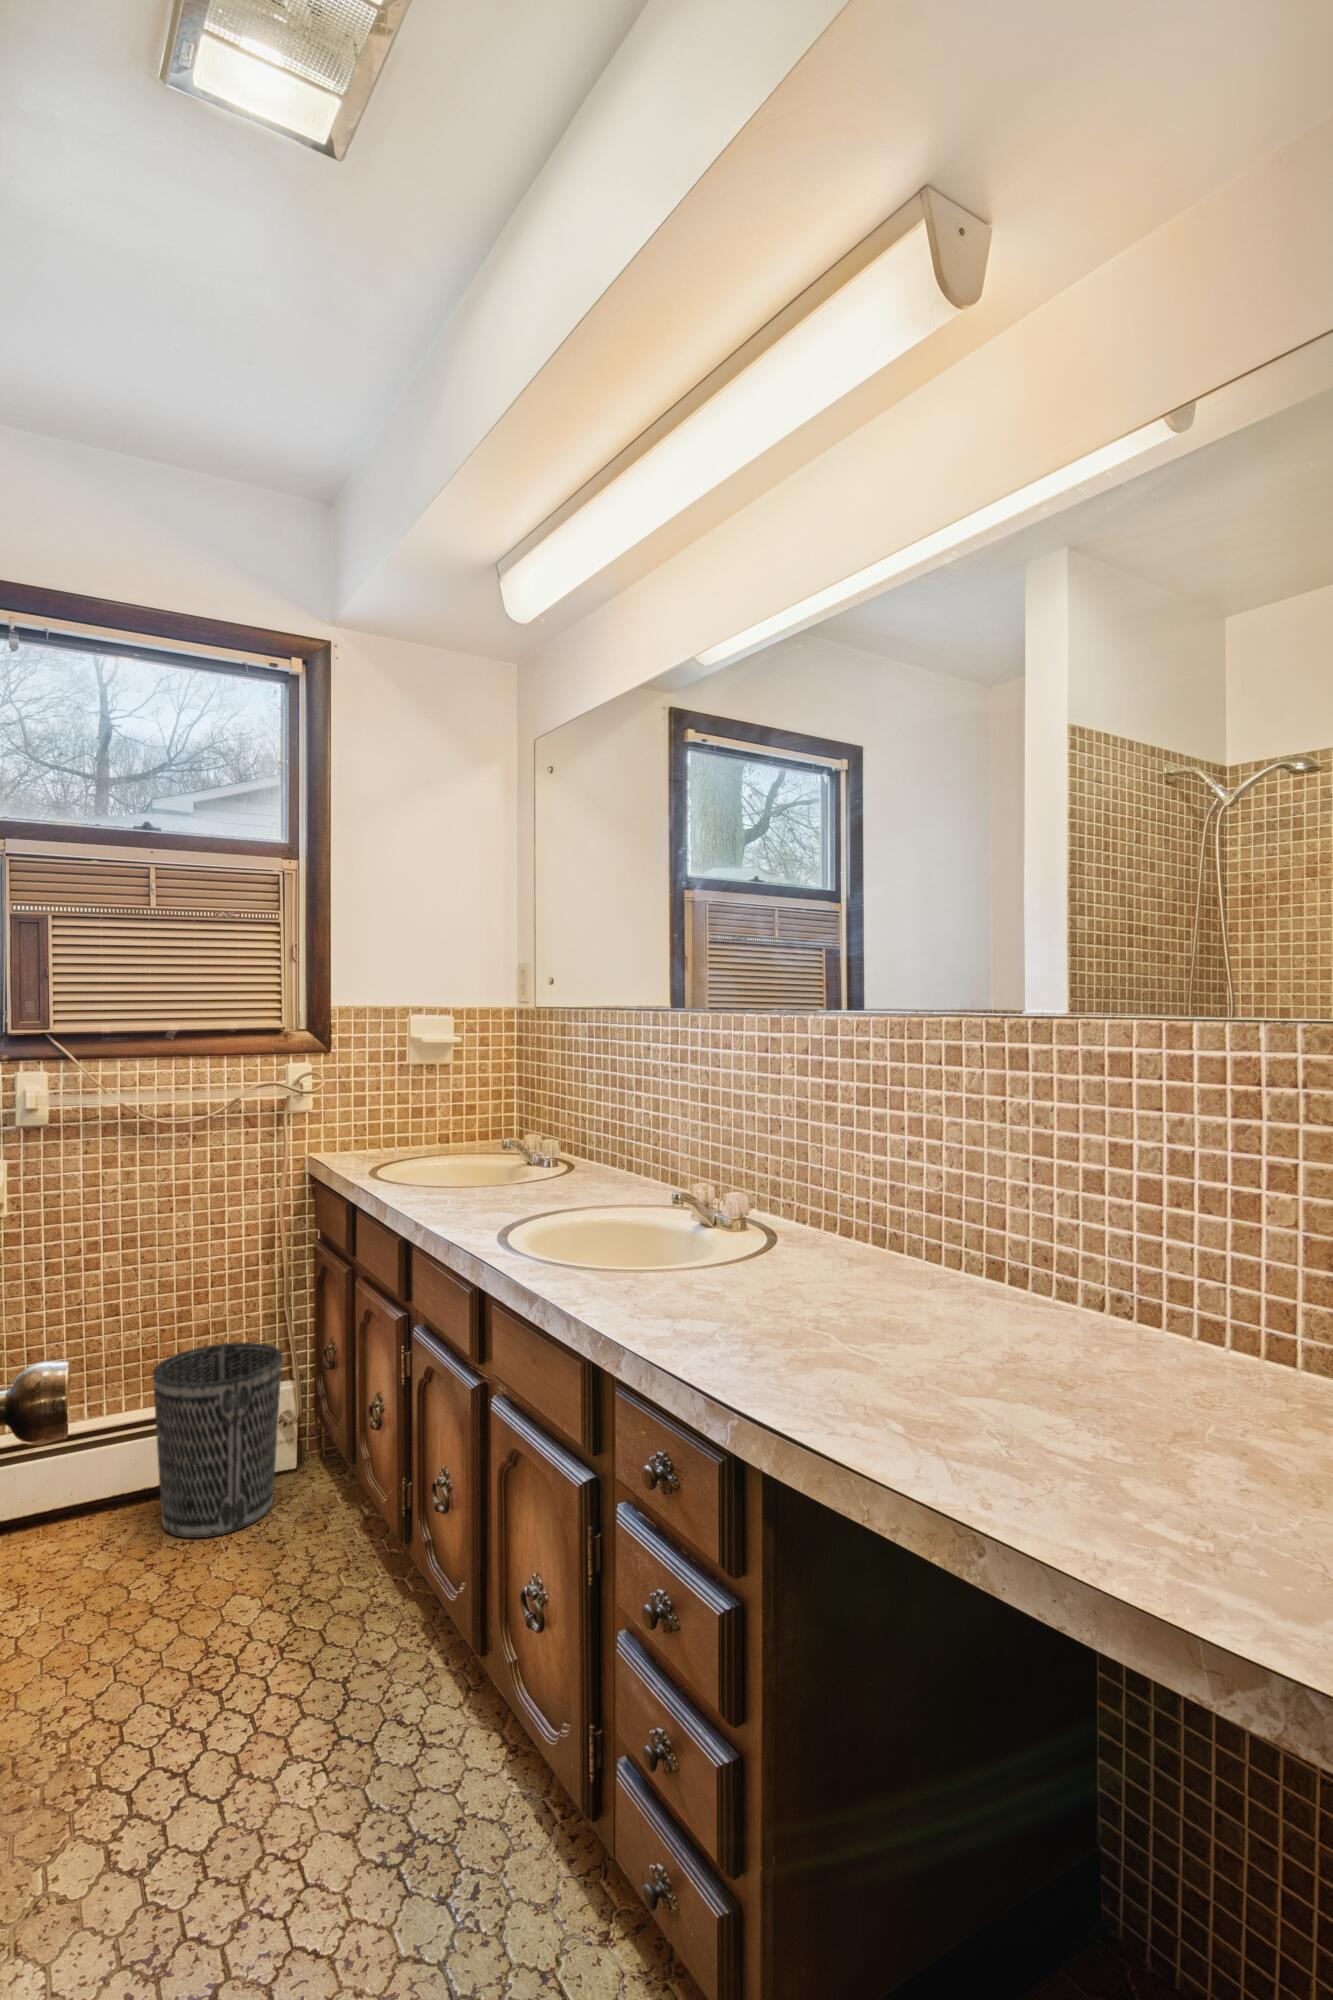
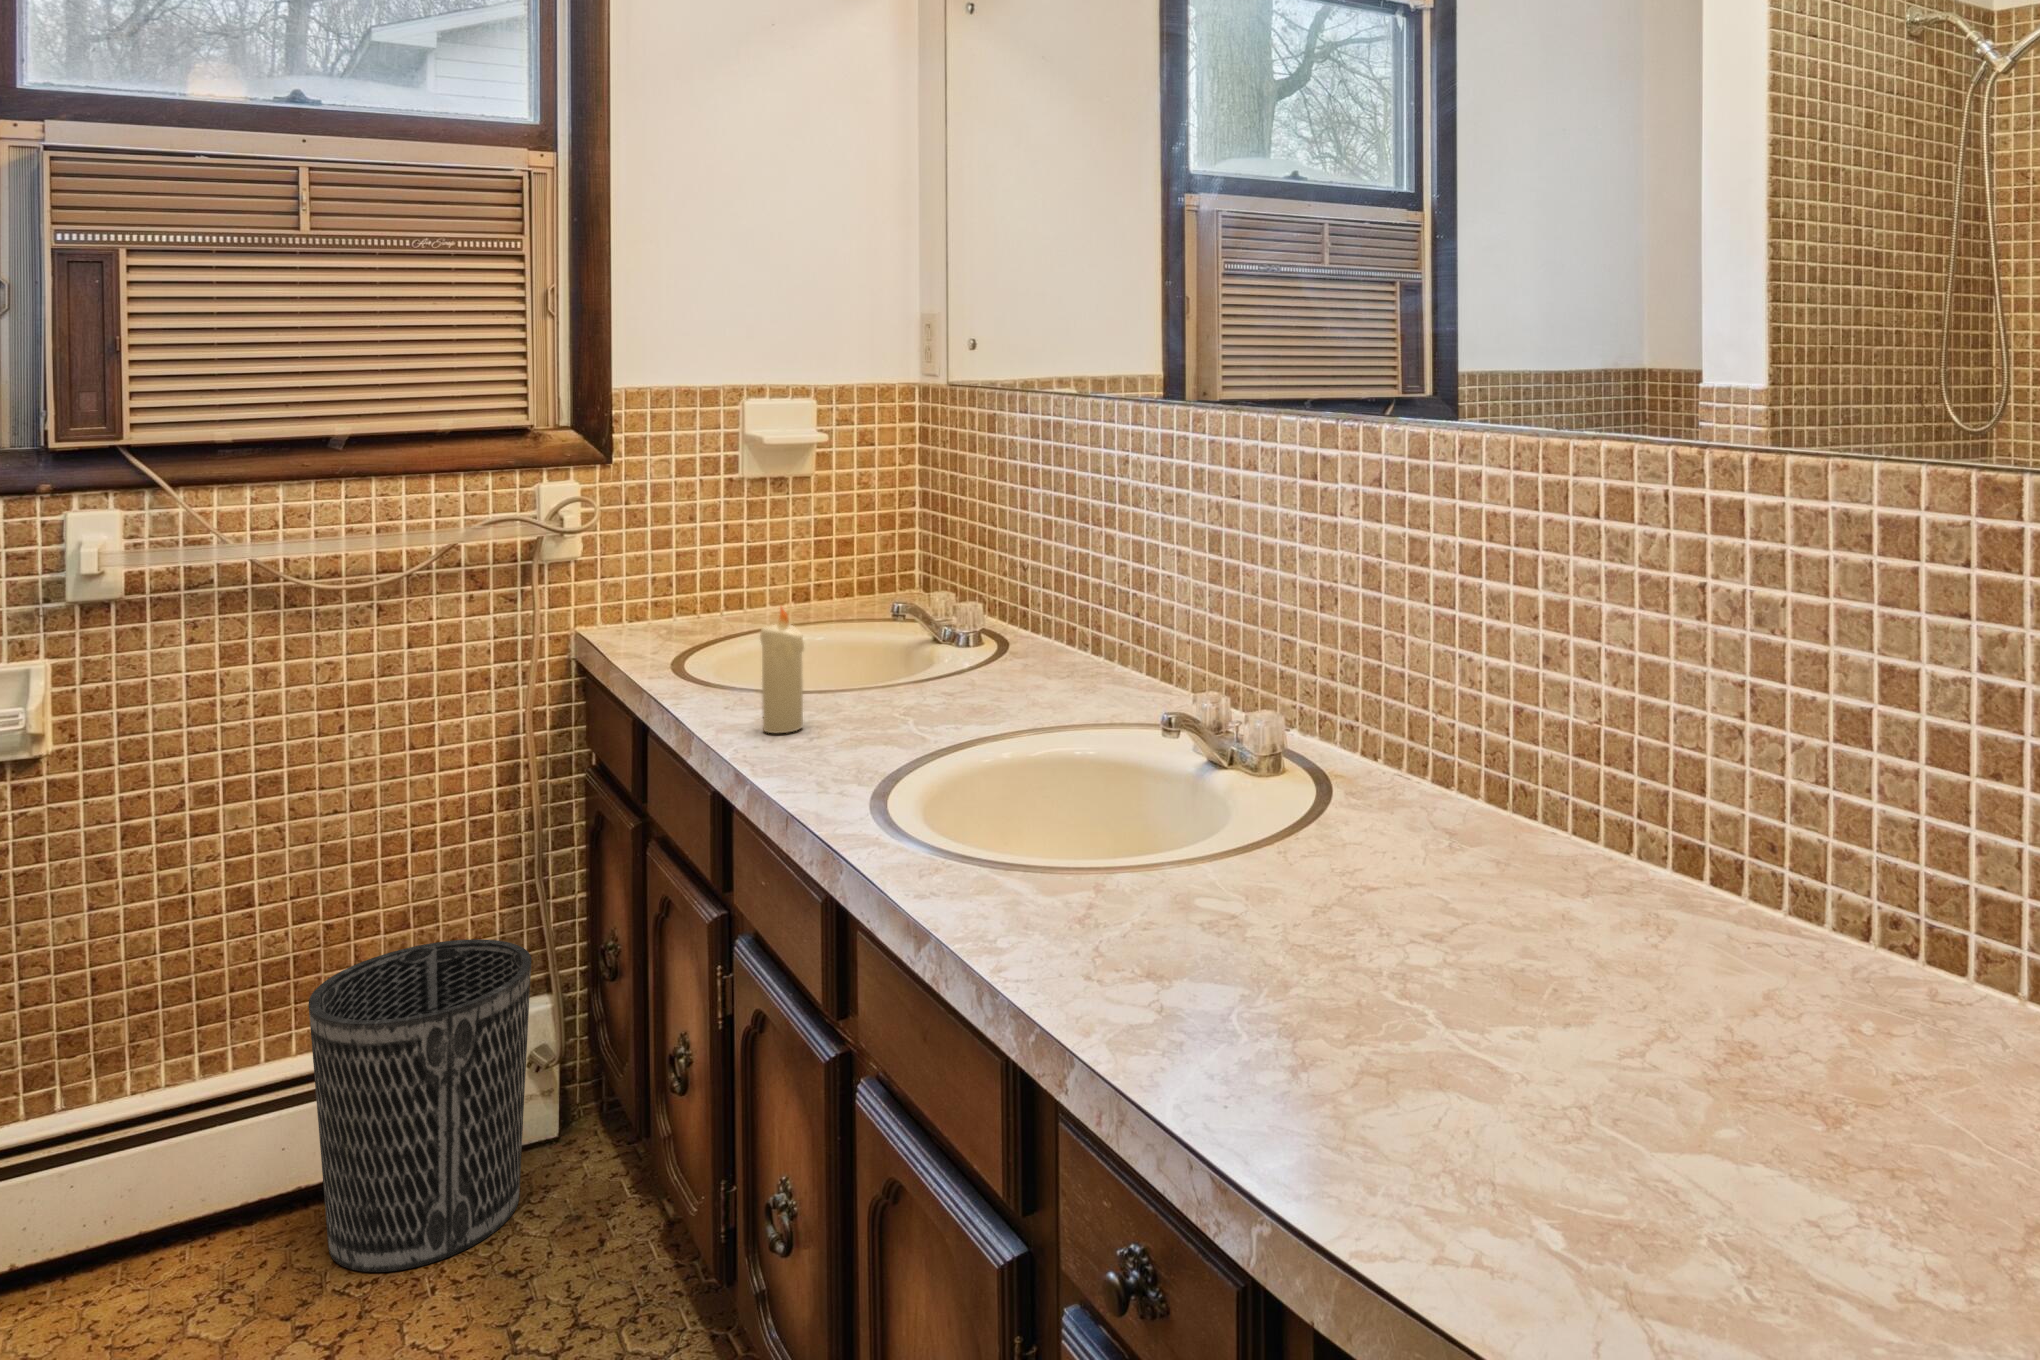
candle: none [428,1127,454,1205] -> present [760,607,804,733]

